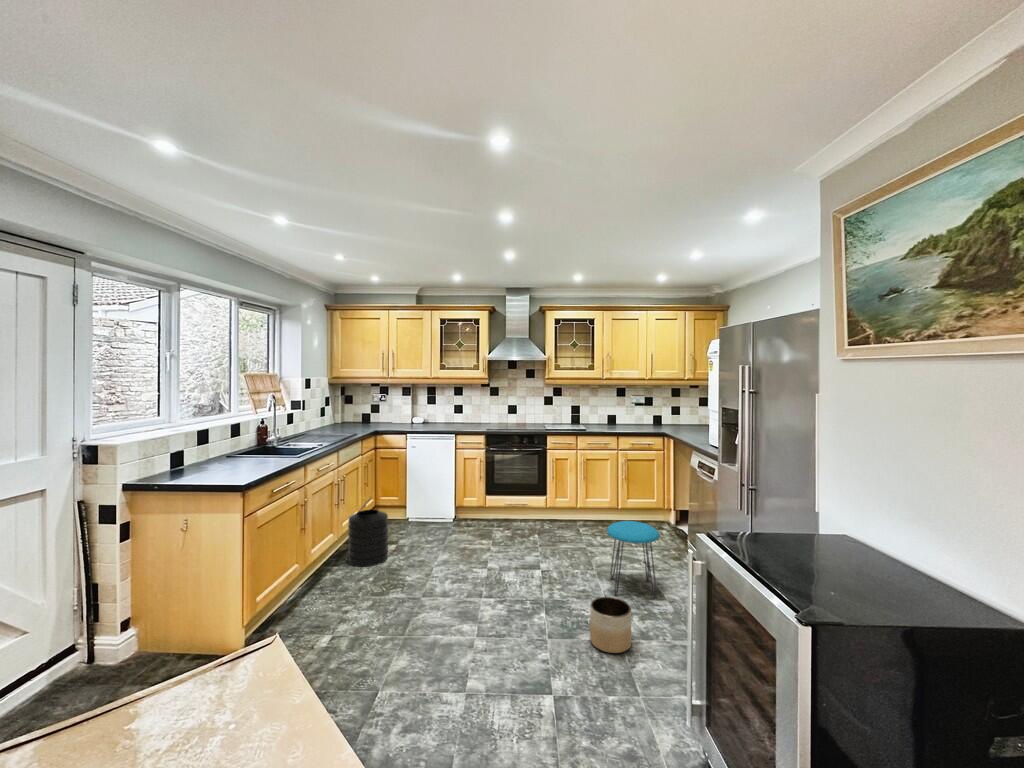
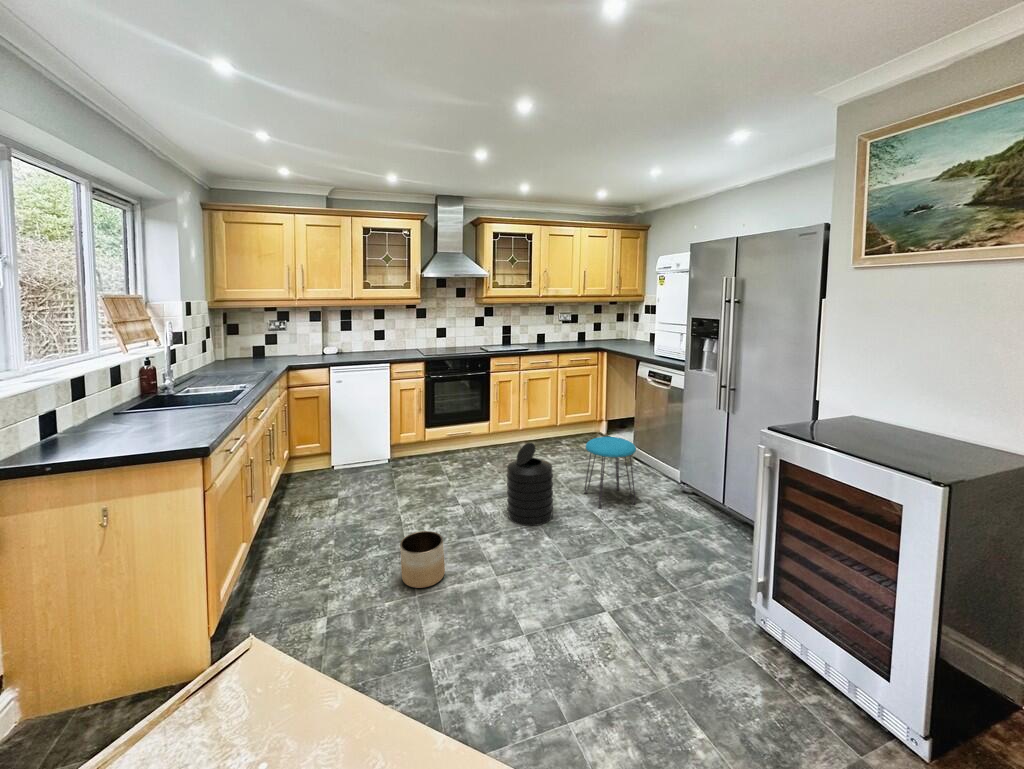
trash can: present [348,497,388,567] -> present [507,443,553,526]
planter: present [590,597,631,653] -> present [400,531,445,588]

